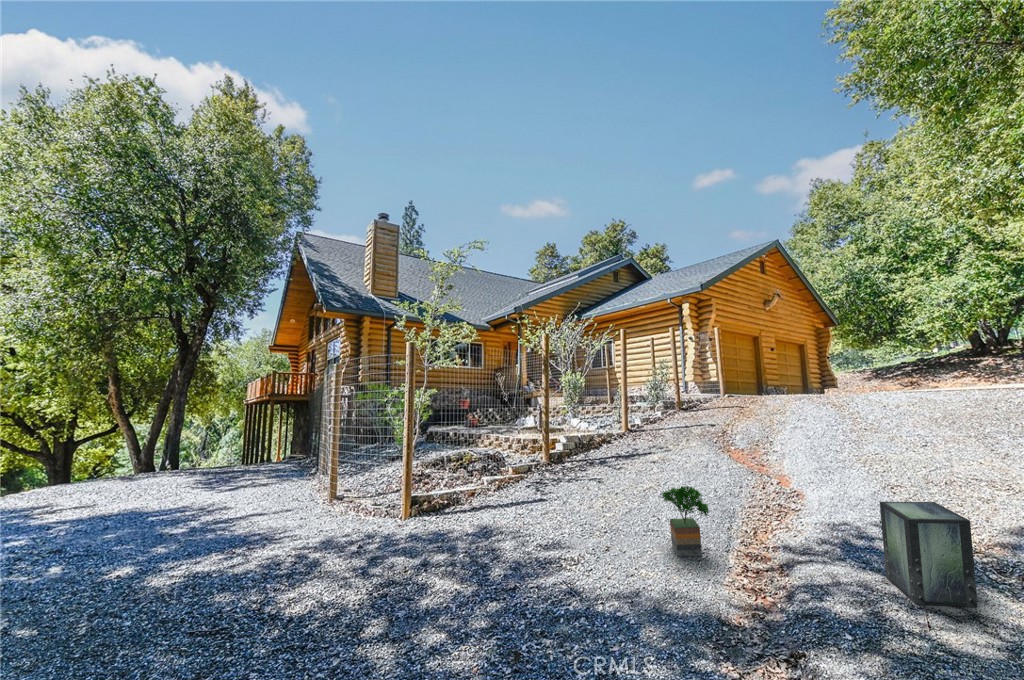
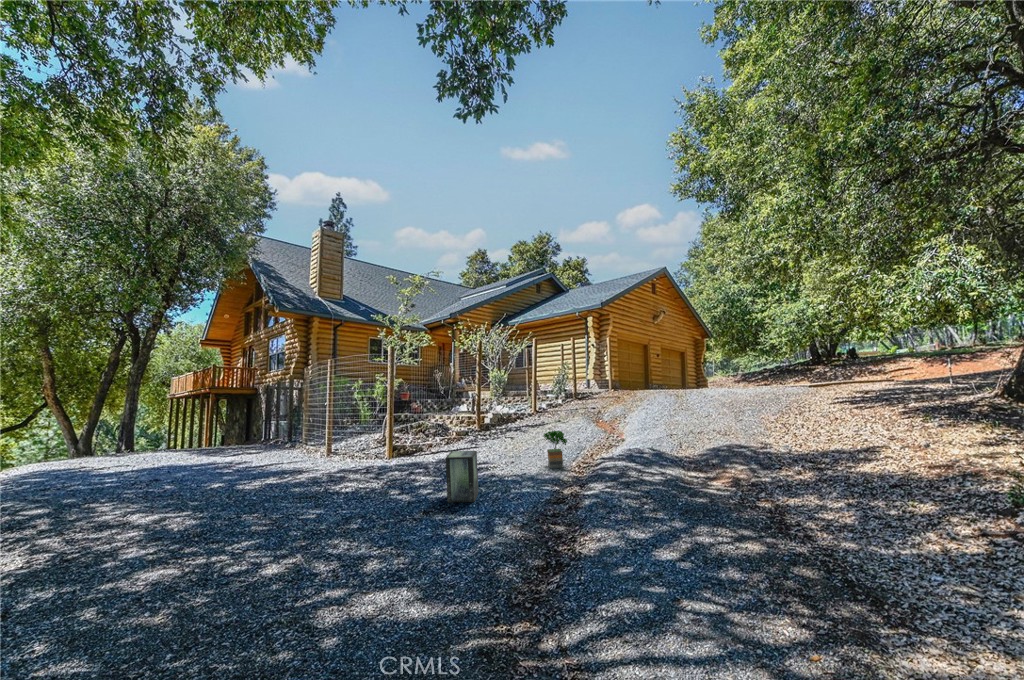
storage box: present [880,502,978,607] -> present [446,451,479,502]

